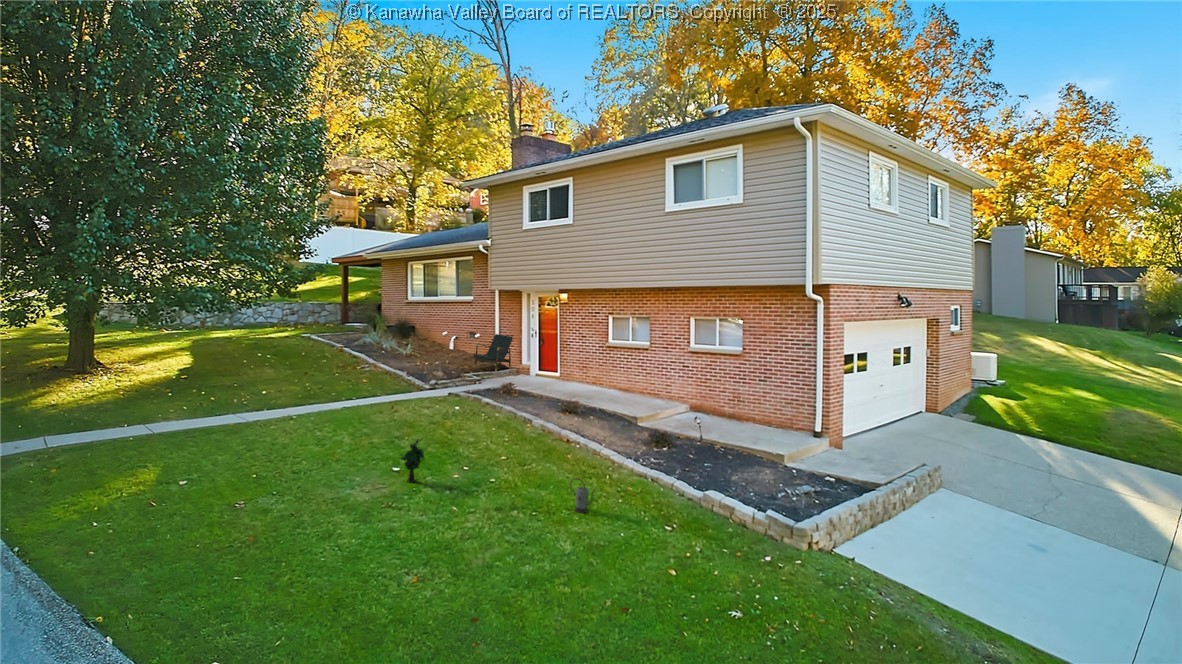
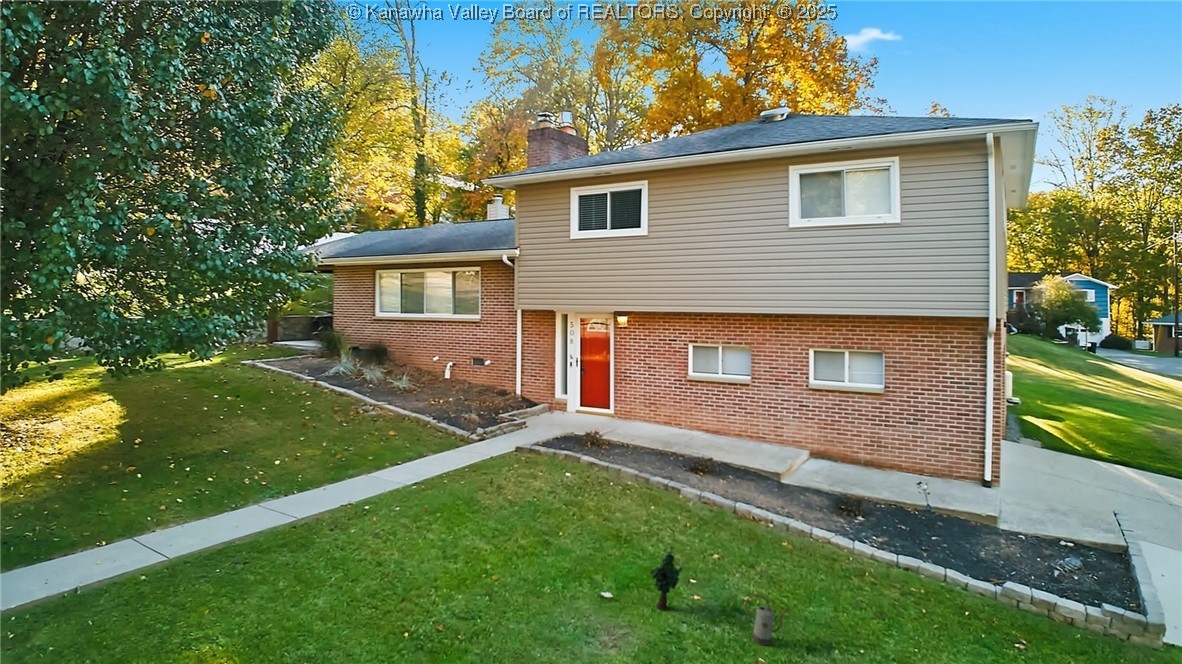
lounge chair: present [474,334,513,372] -> none [500,364,545,413]
watering can: present [570,478,595,513] -> present [745,595,787,646]

